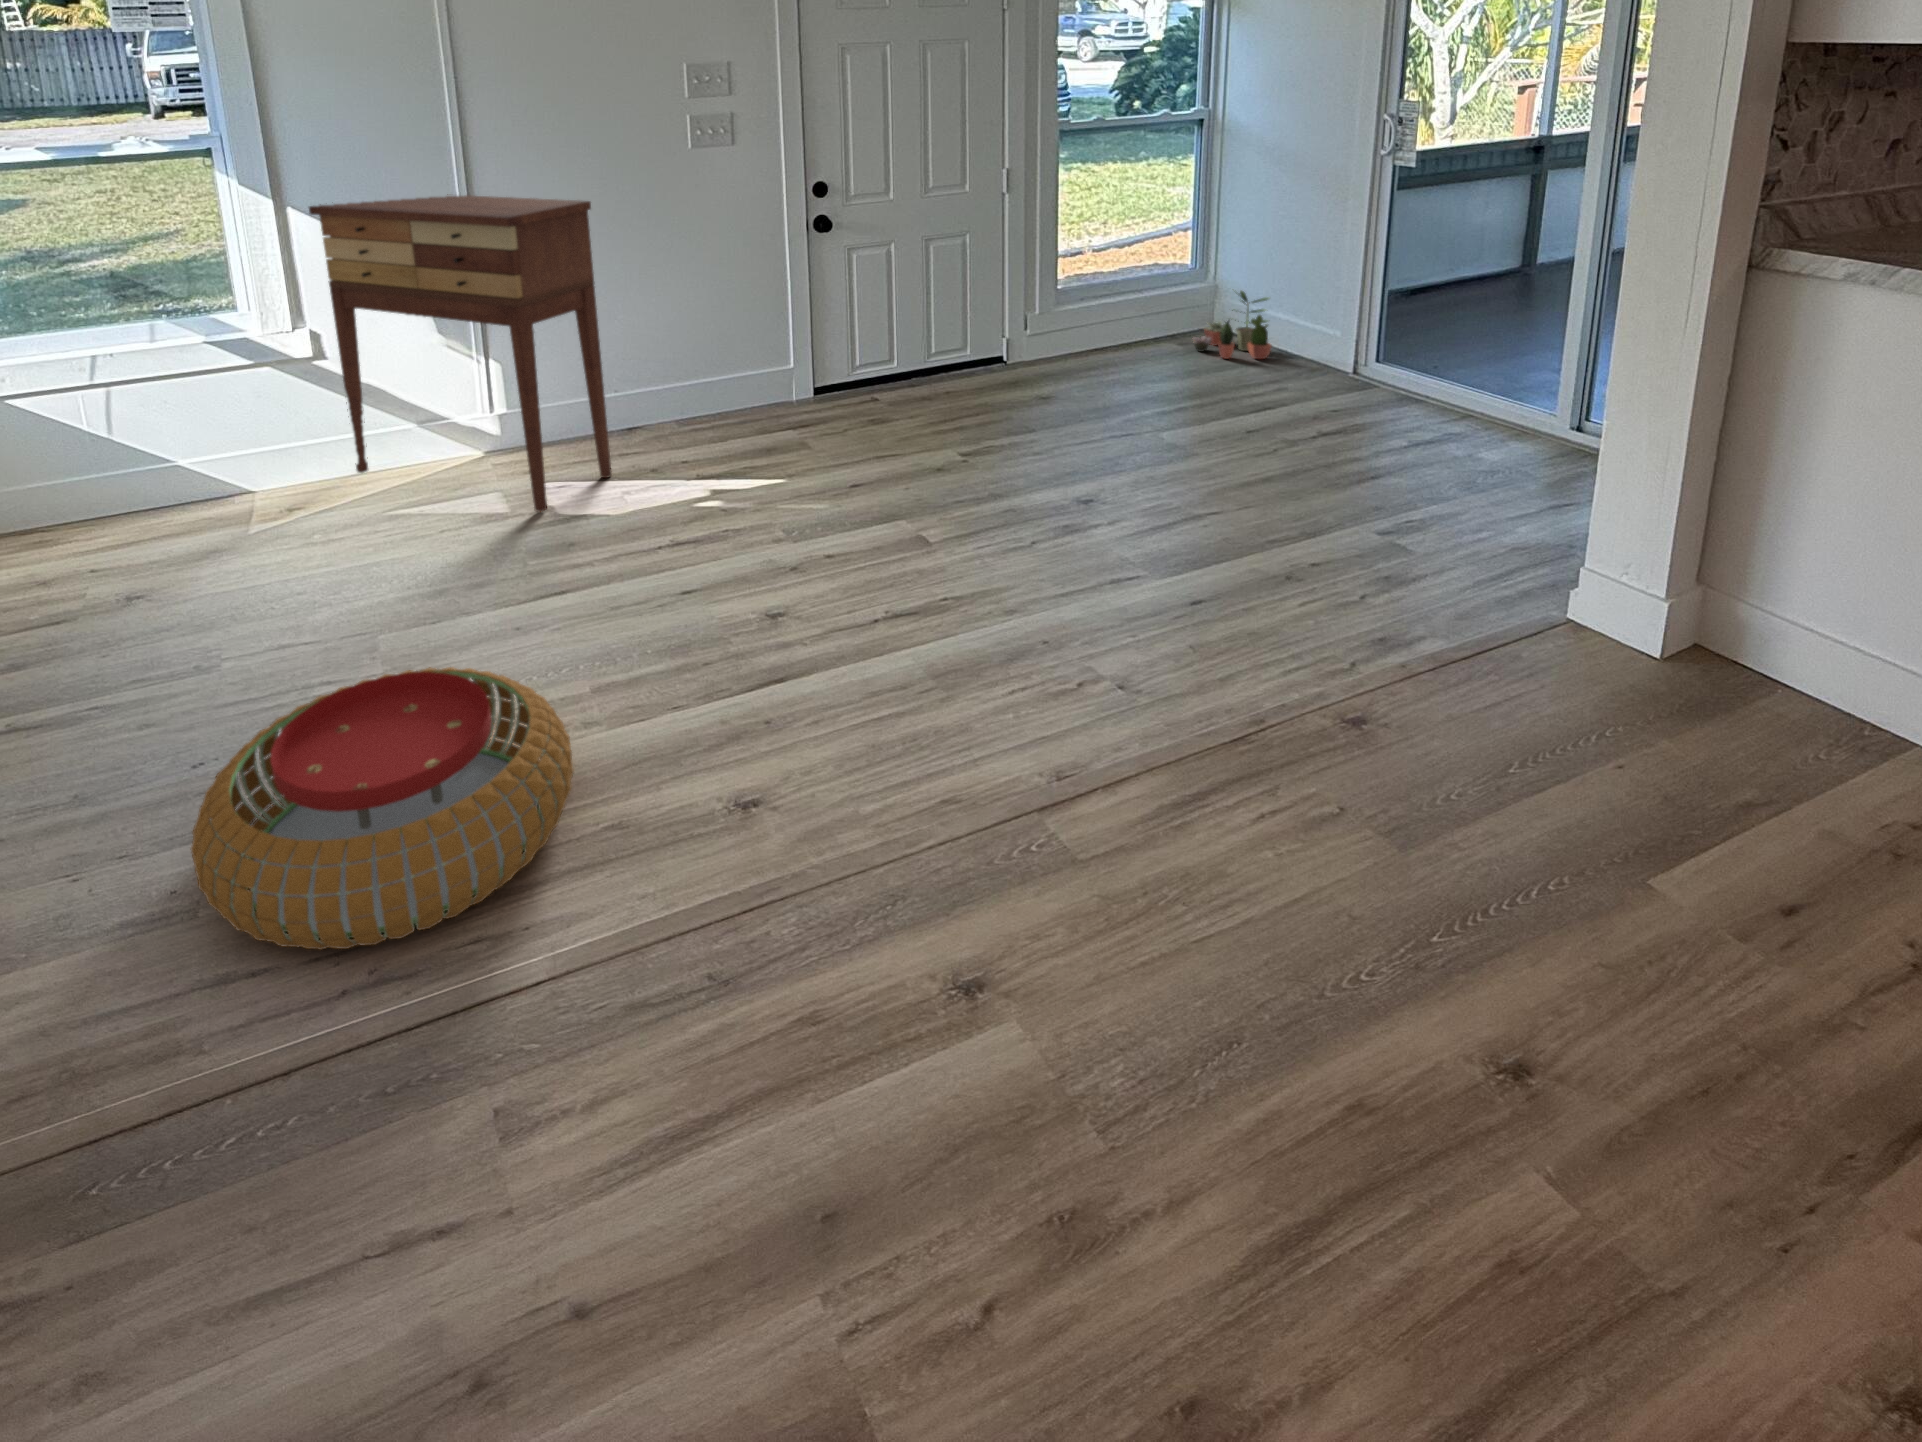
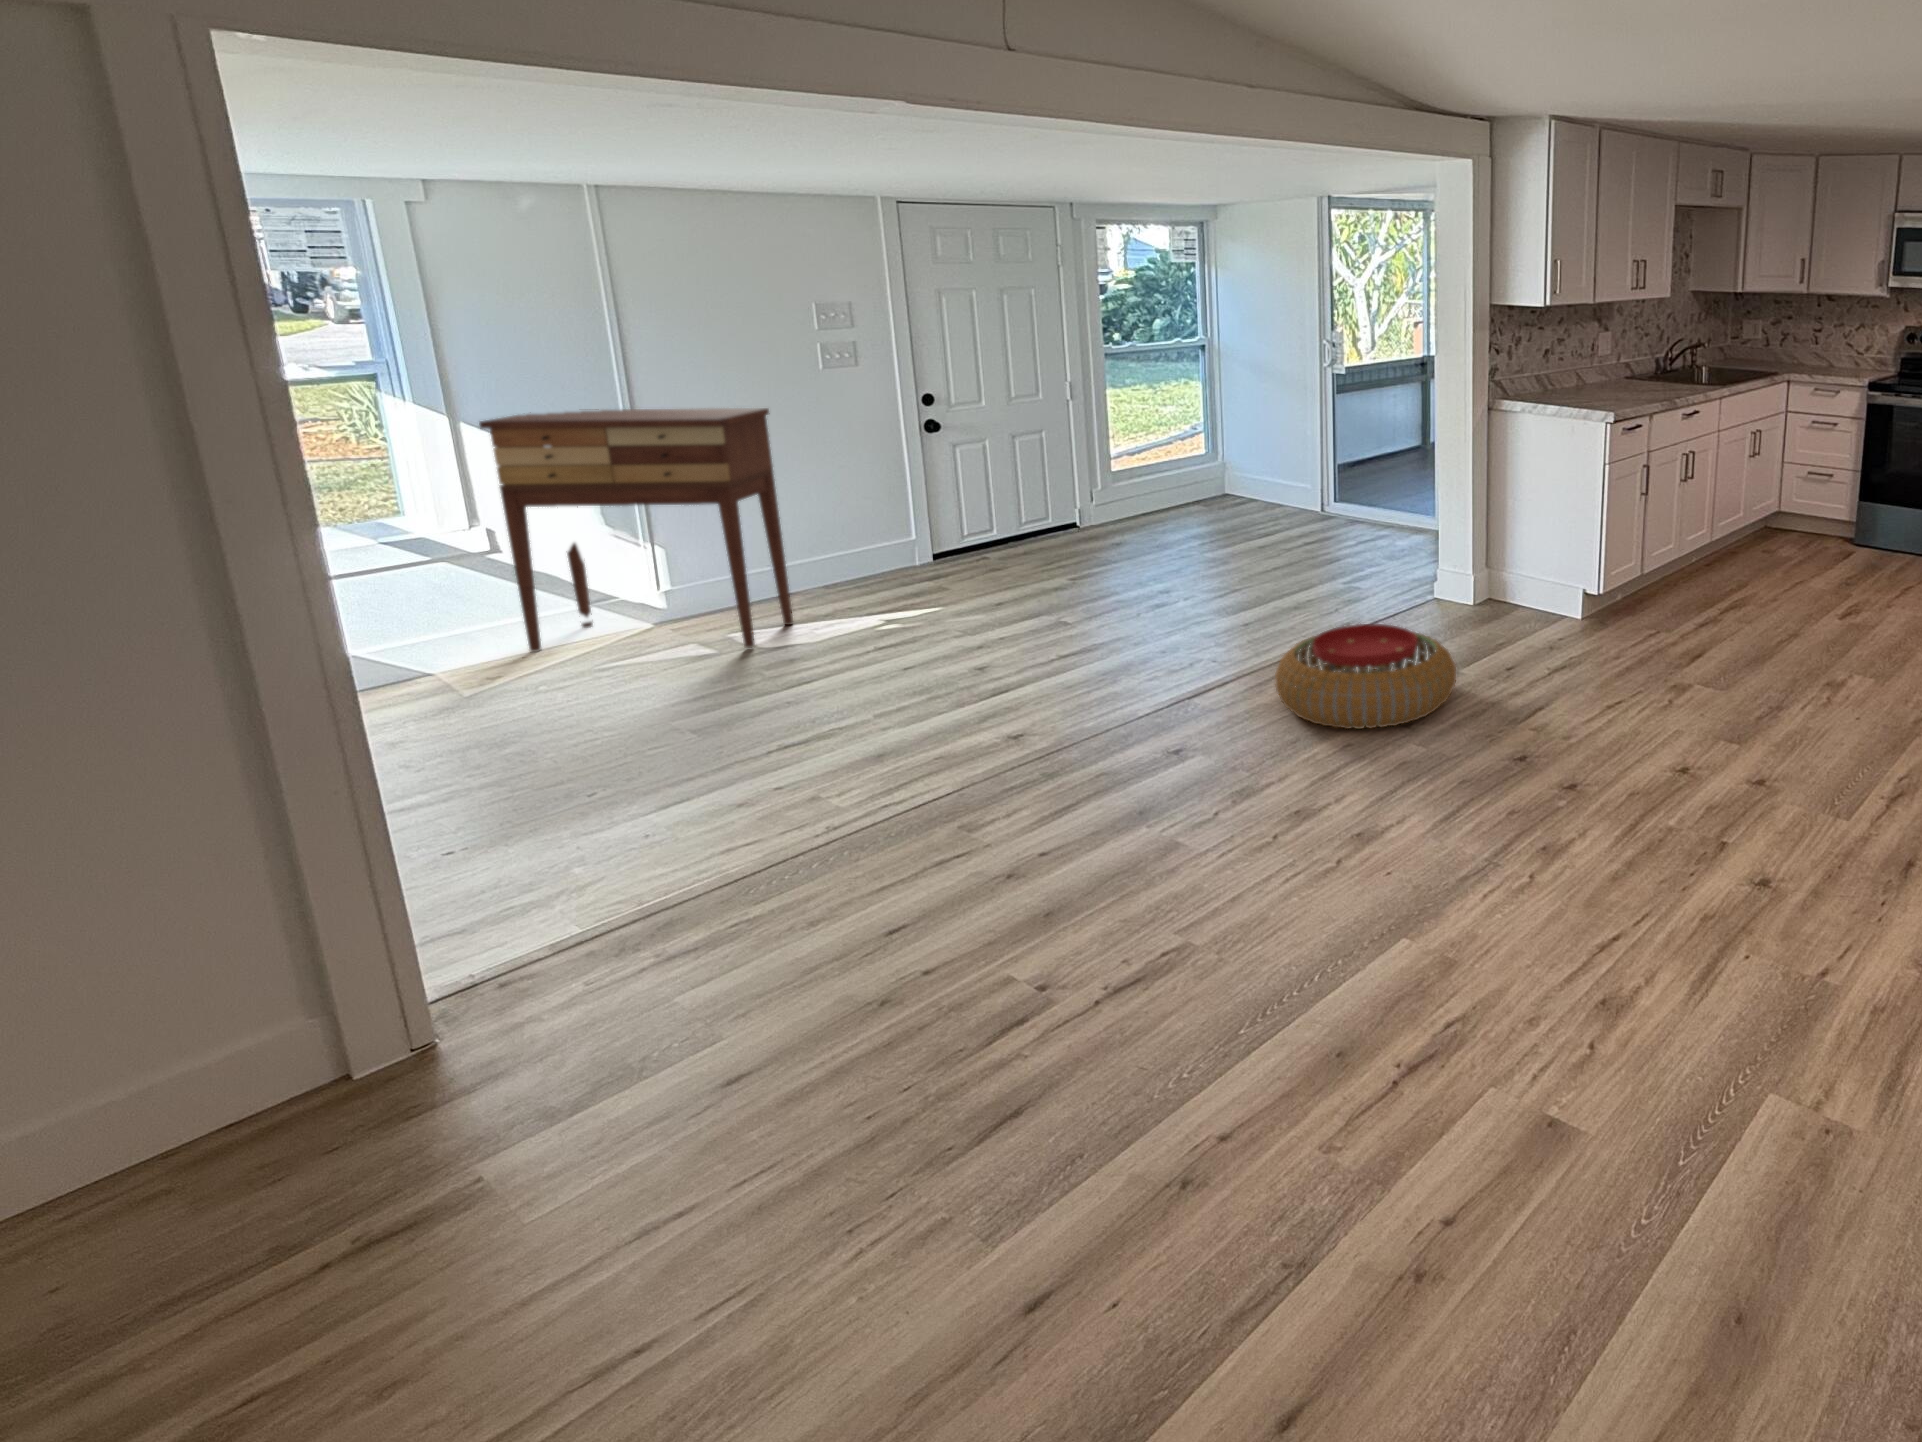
potted plant: present [1193,291,1271,359] -> none [1216,464,1271,512]
pouf: present [191,667,574,950] -> present [1275,624,1456,729]

